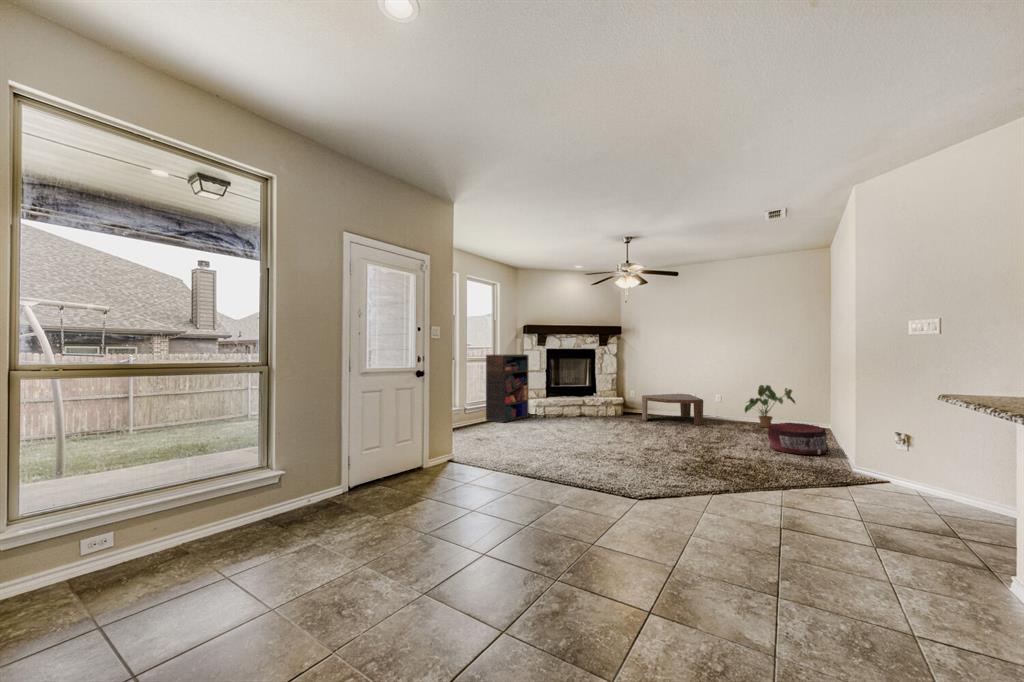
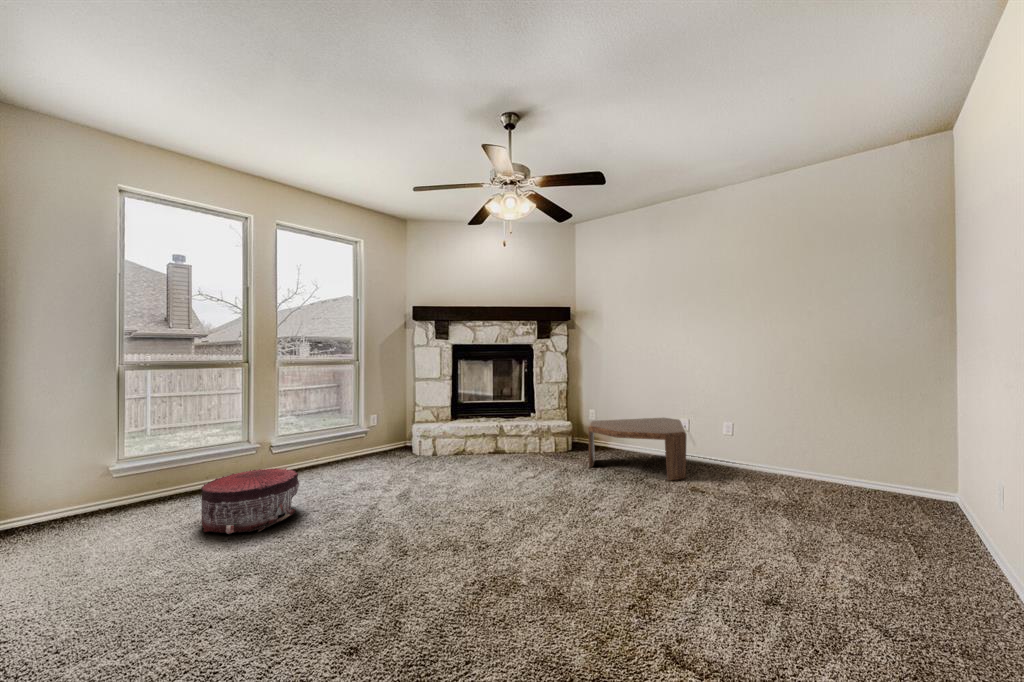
bookshelf: present [486,354,529,423] -> none [330,353,409,465]
house plant: present [745,385,795,428] -> none [765,406,866,491]
pouf: present [767,423,829,455] -> present [201,468,299,534]

